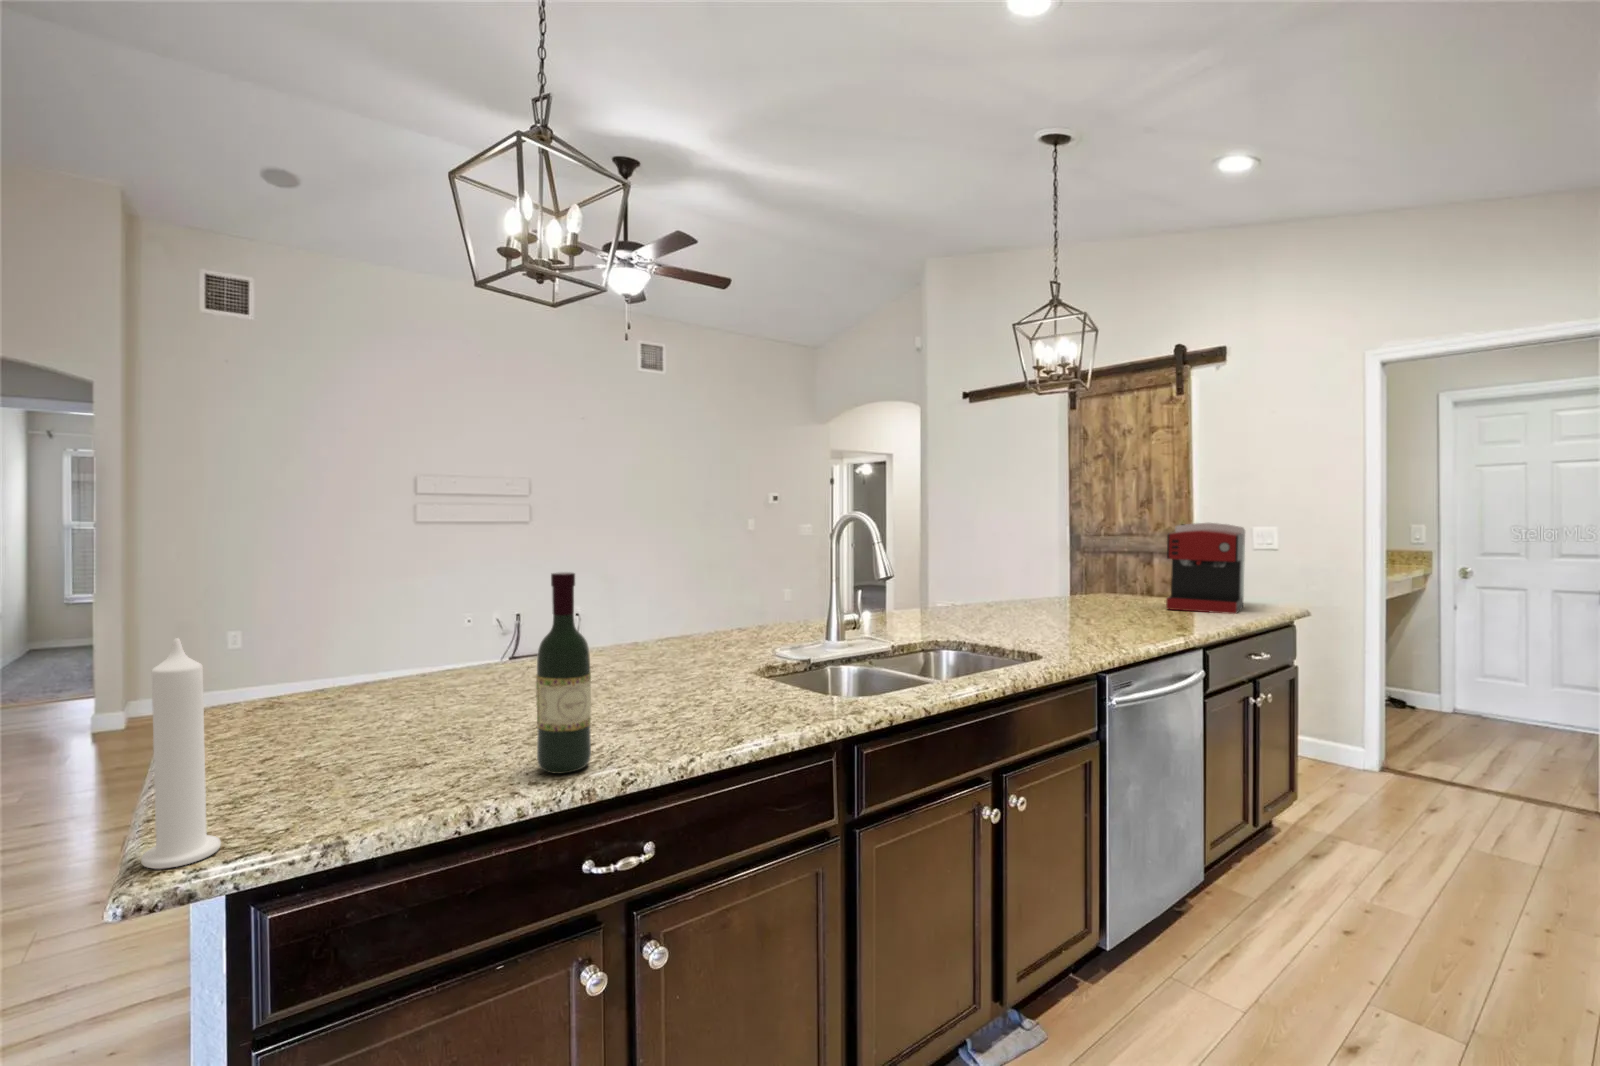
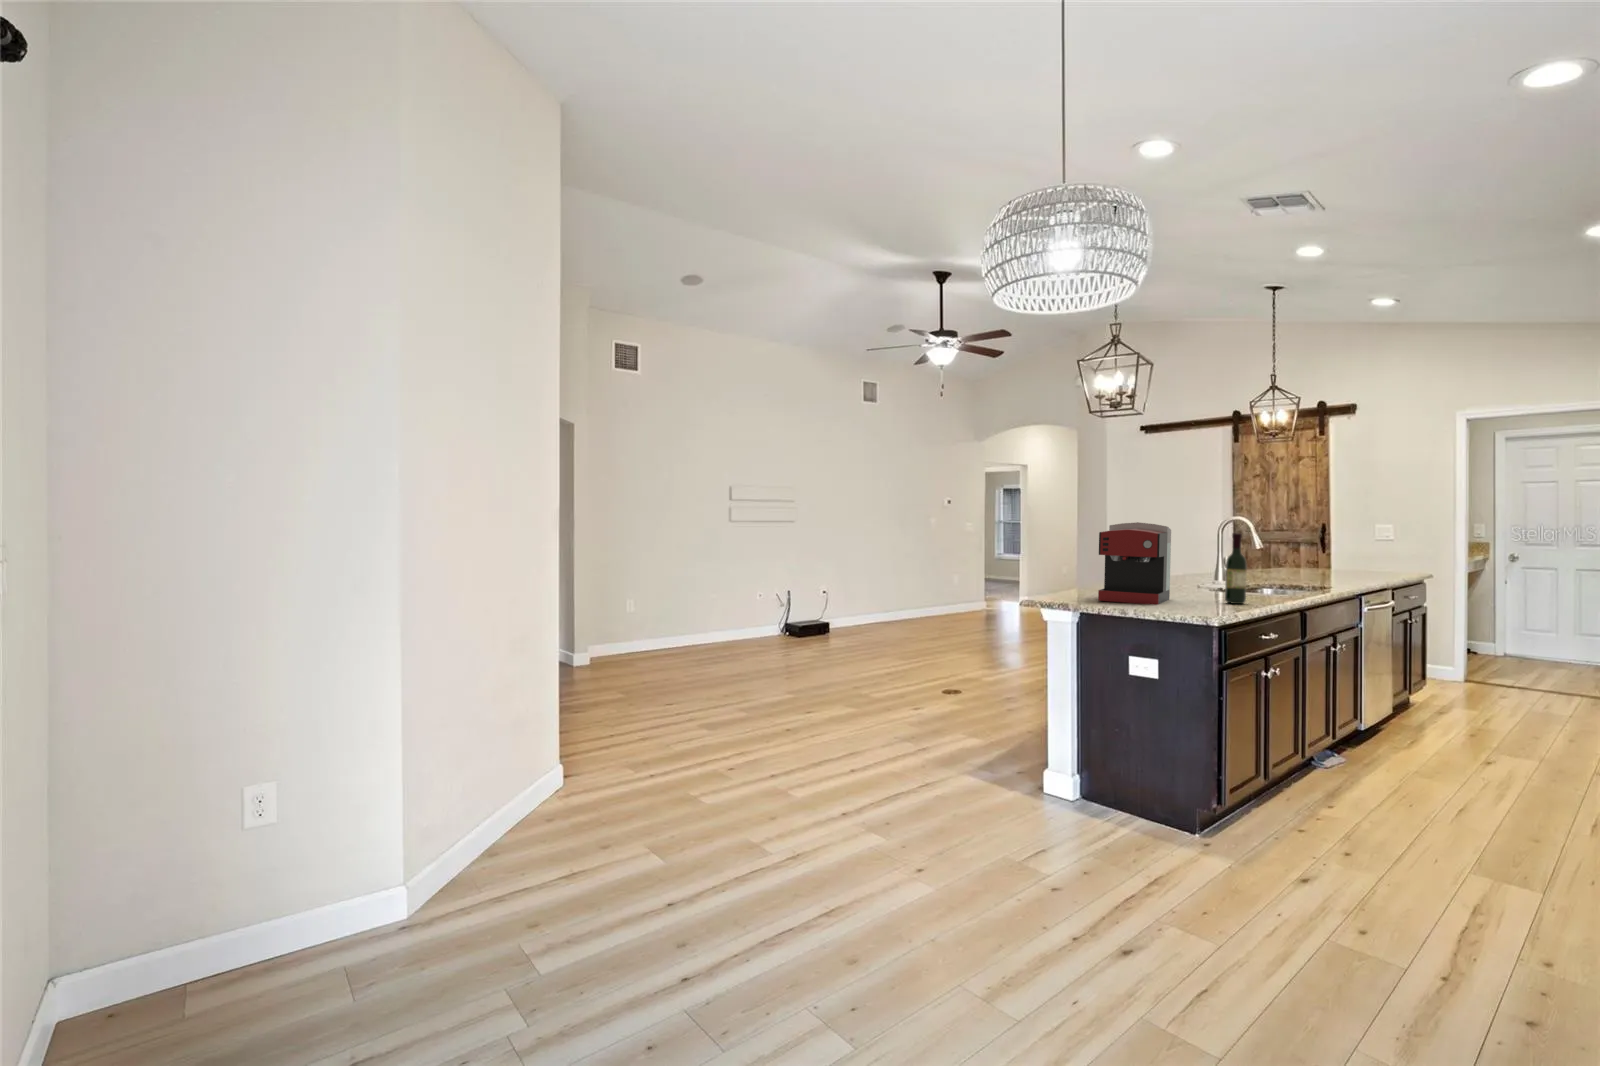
coffee maker: present [1166,523,1245,614] -> present [1098,522,1171,605]
candle: present [141,638,221,869] -> none [1180,548,1200,613]

